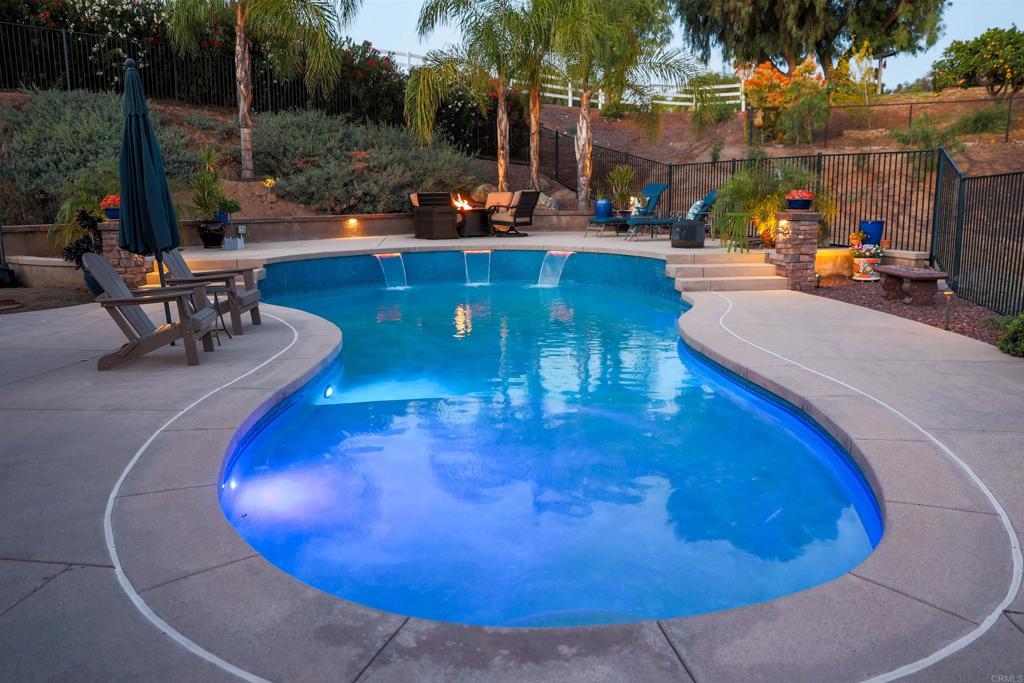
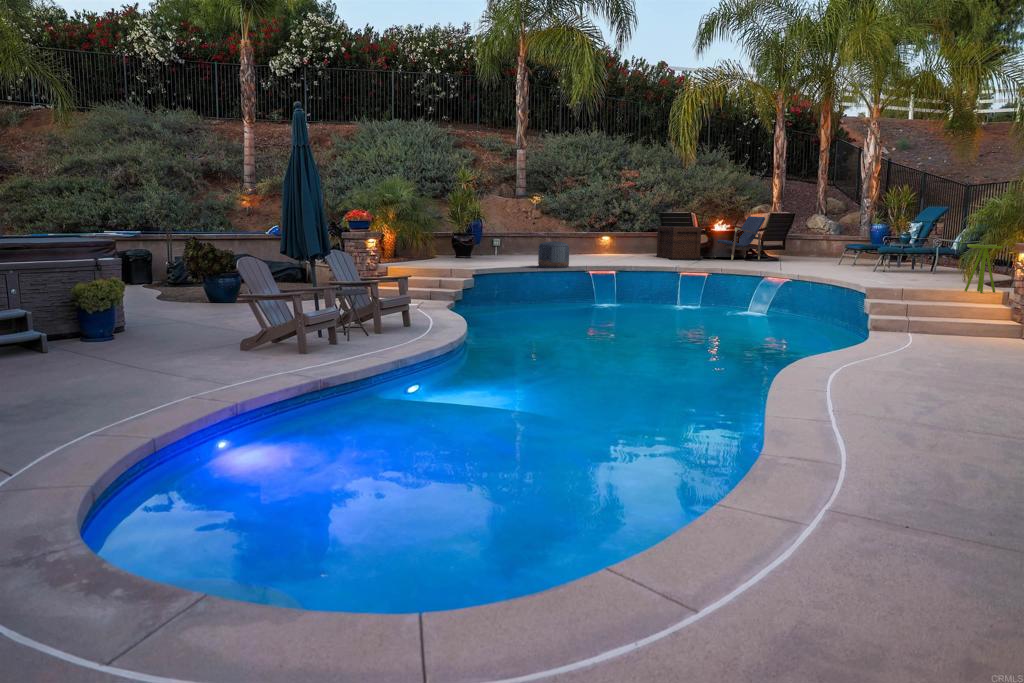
lounge chair: none [466,195,513,237] -> present [715,216,765,260]
potted tree: present [219,199,244,250] -> none [472,213,492,259]
pouf: present [671,220,705,248] -> present [538,241,569,268]

